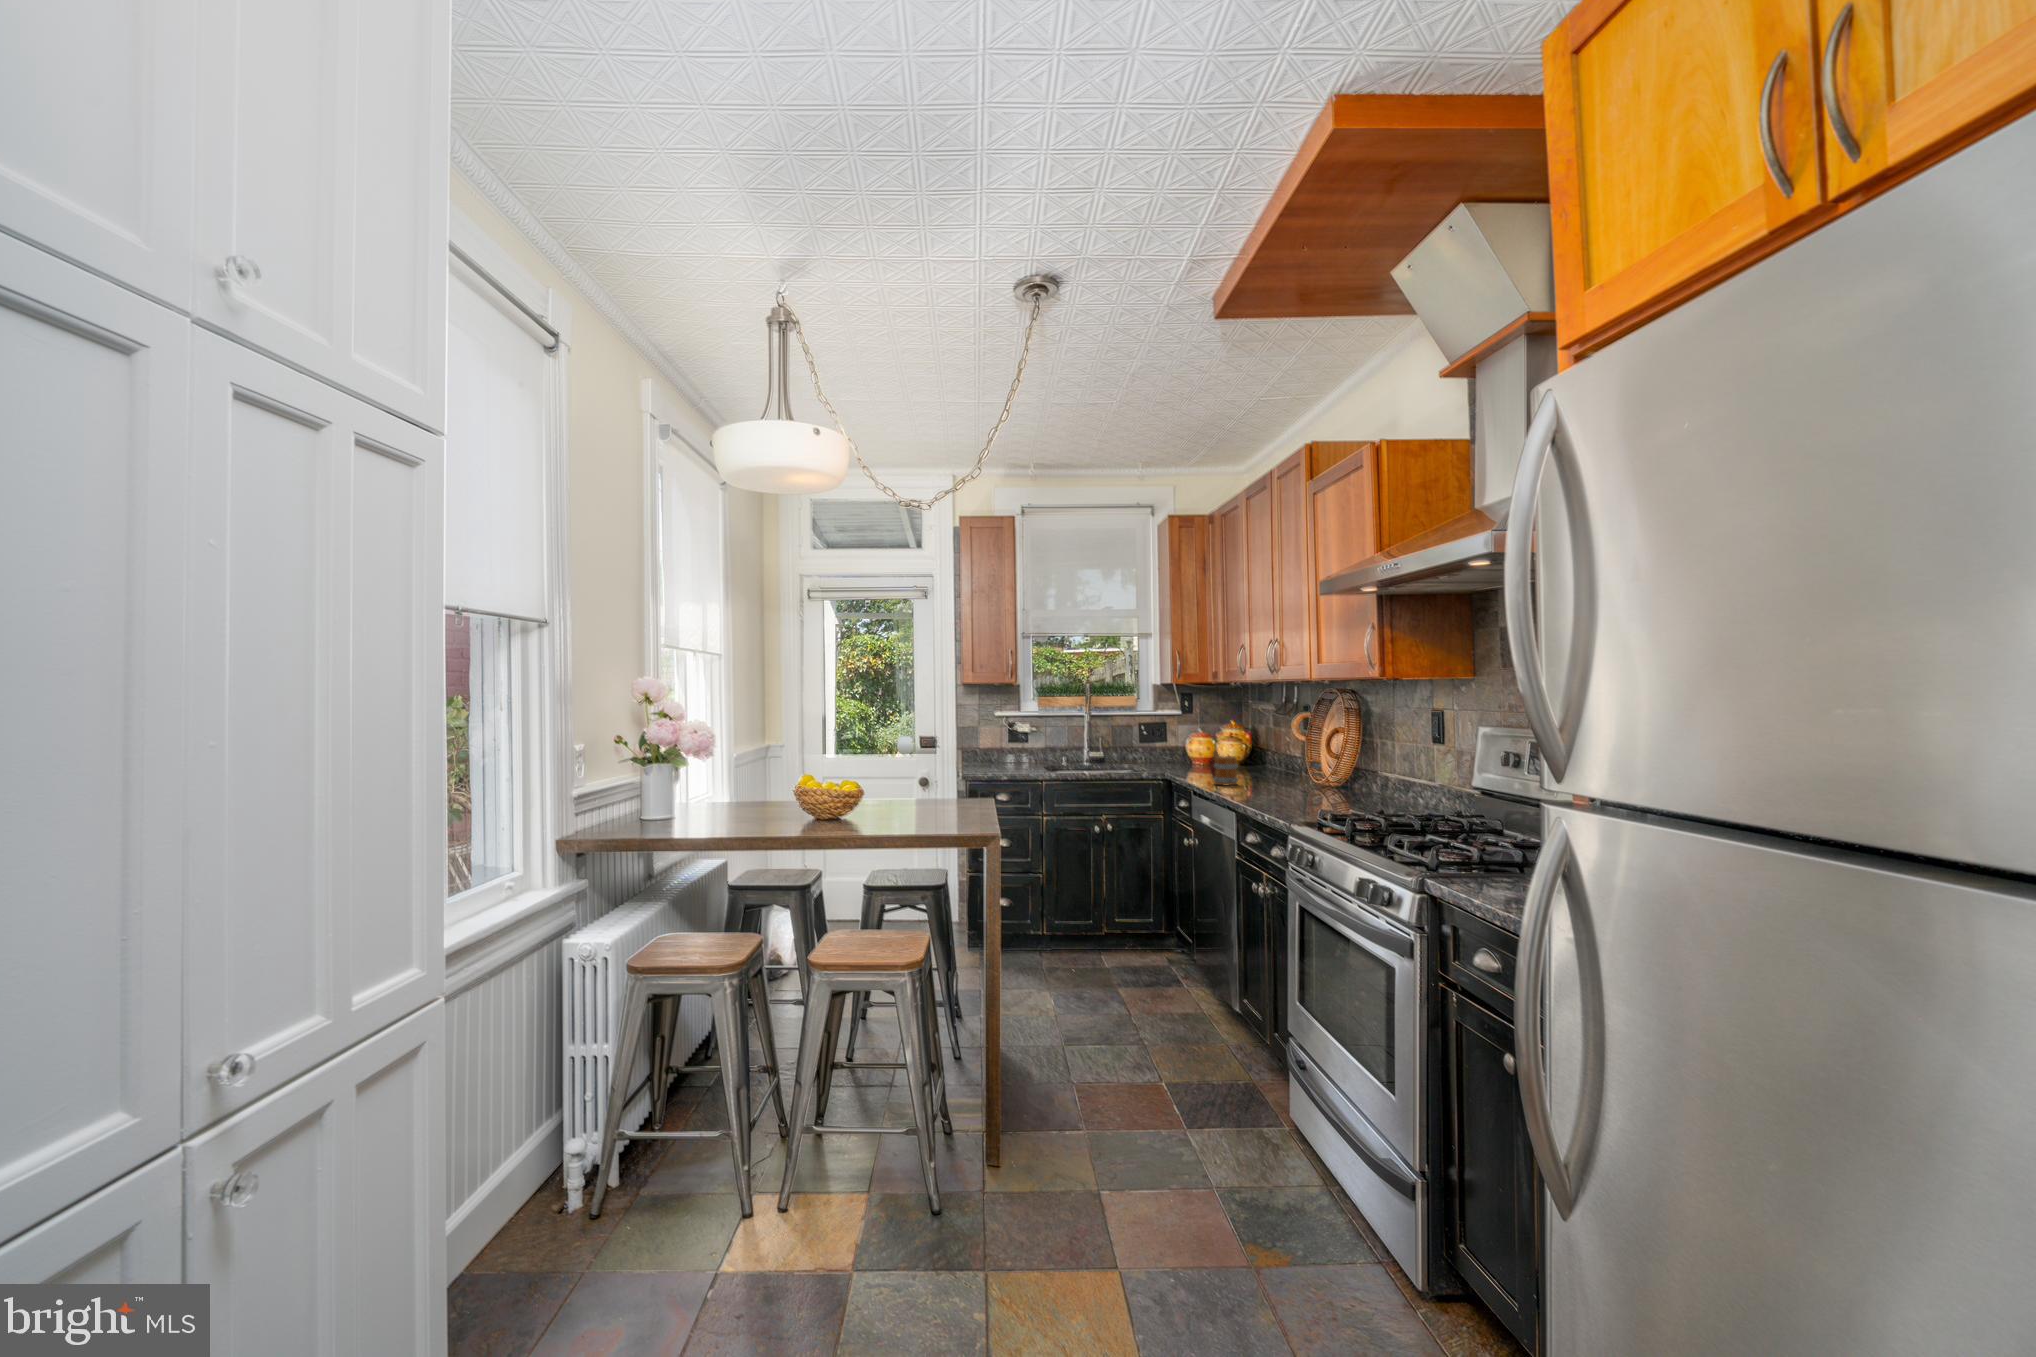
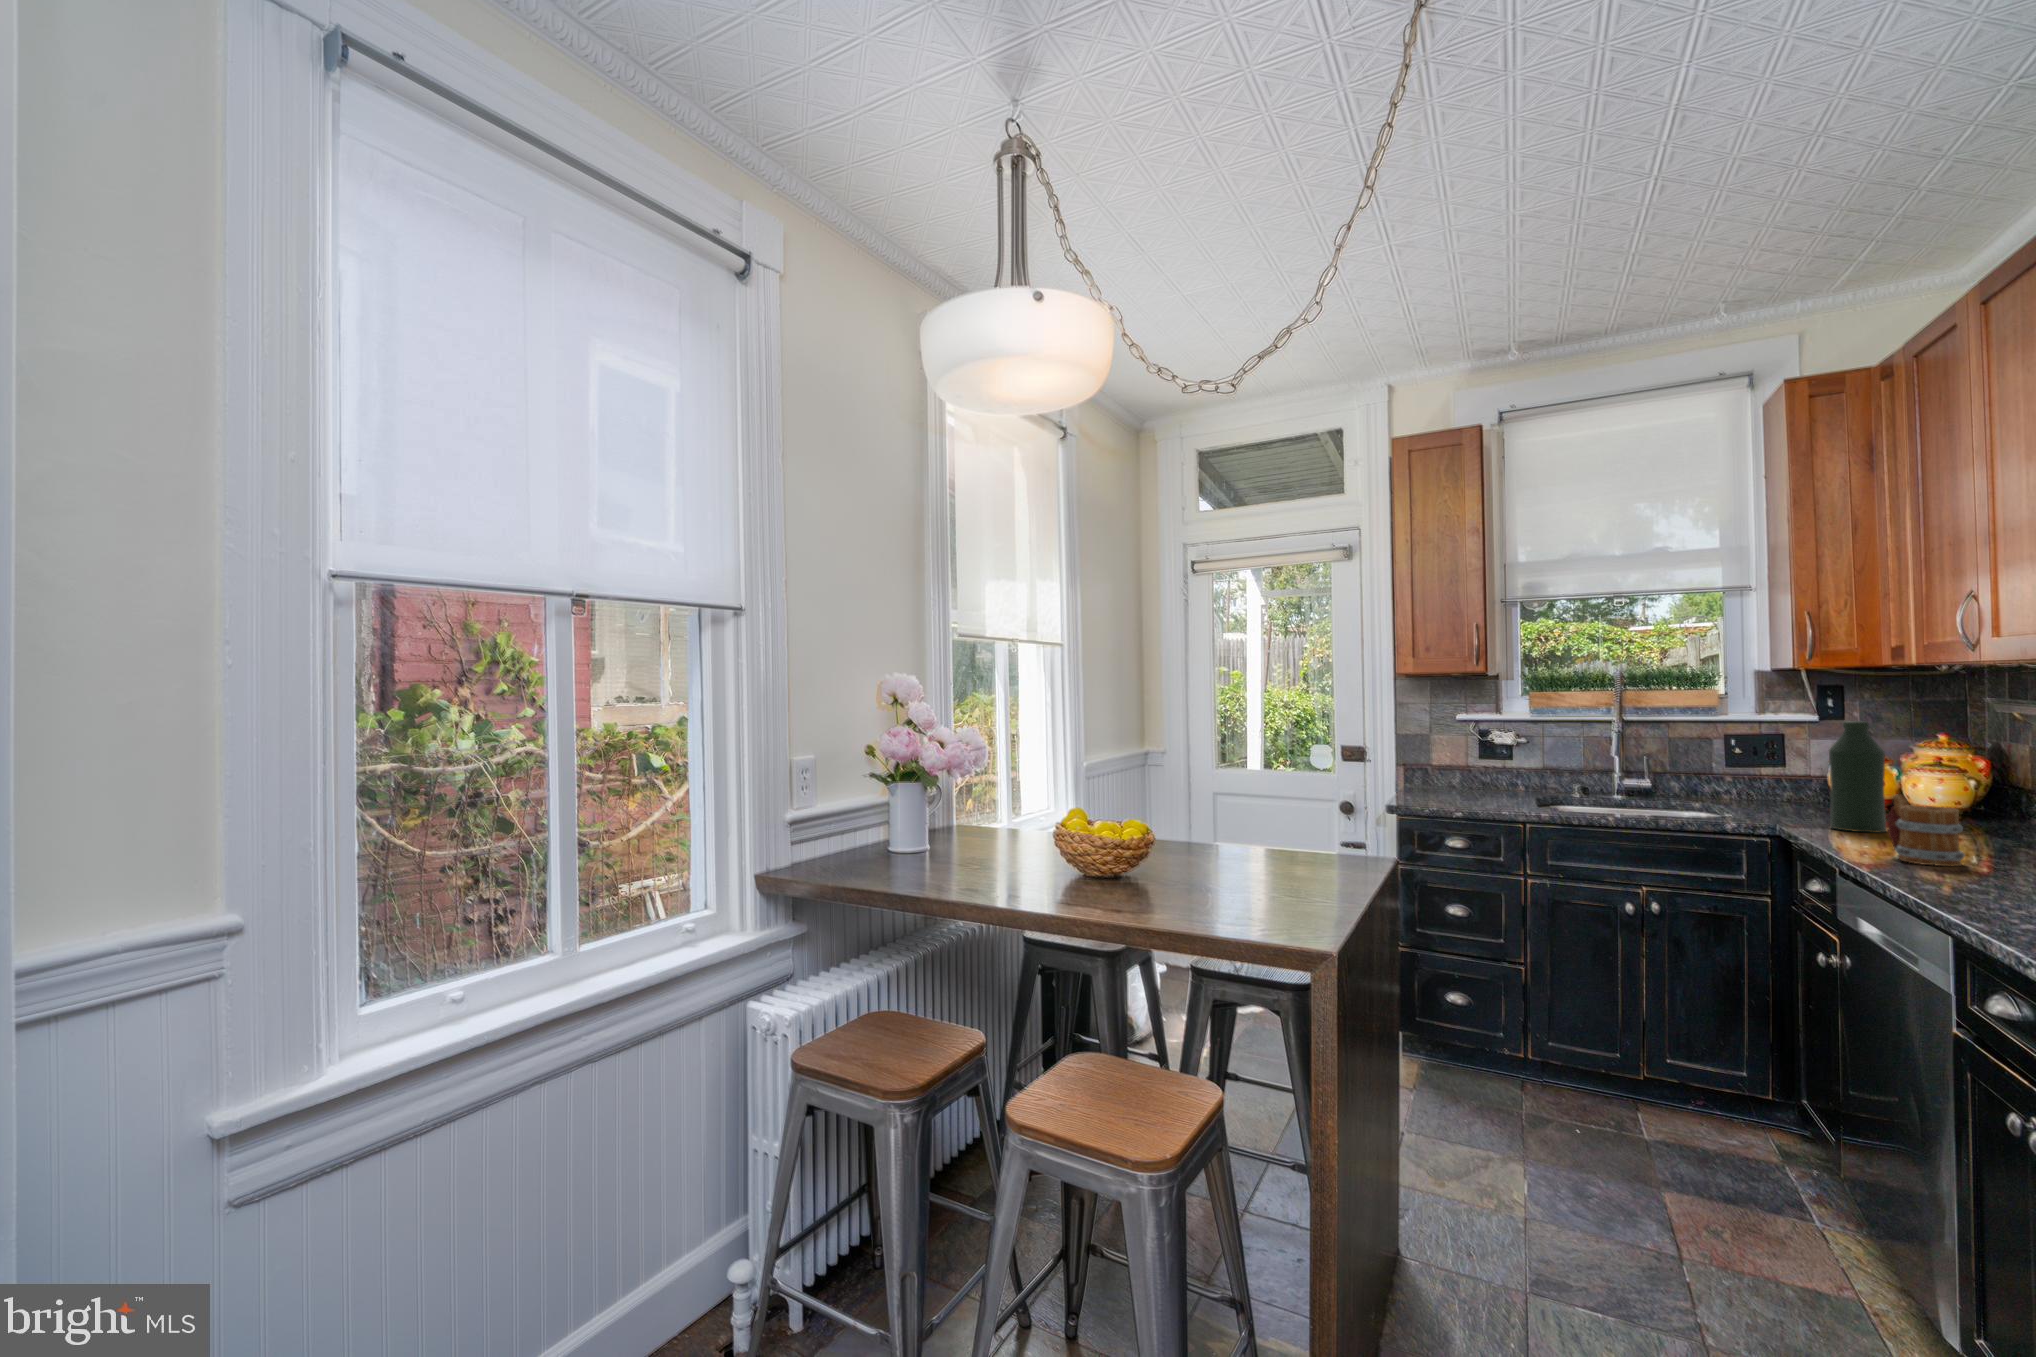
bottle: none [1187,714,1211,775] -> present [1829,721,1886,833]

